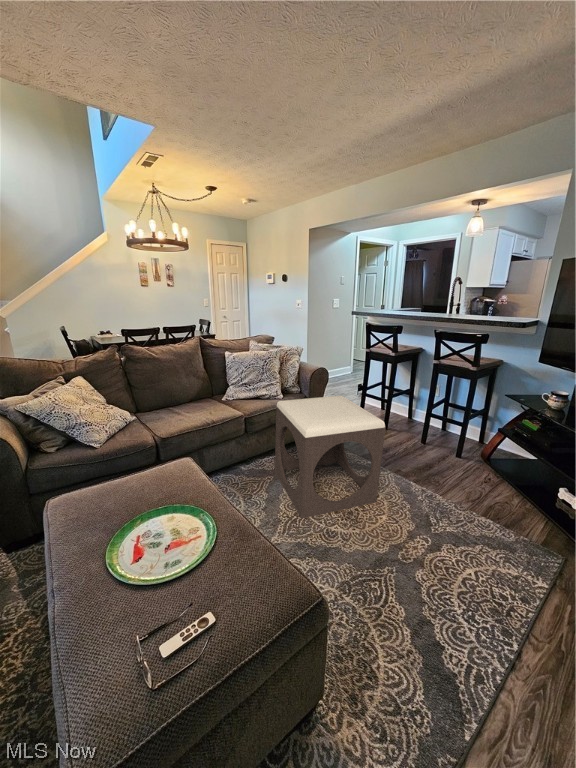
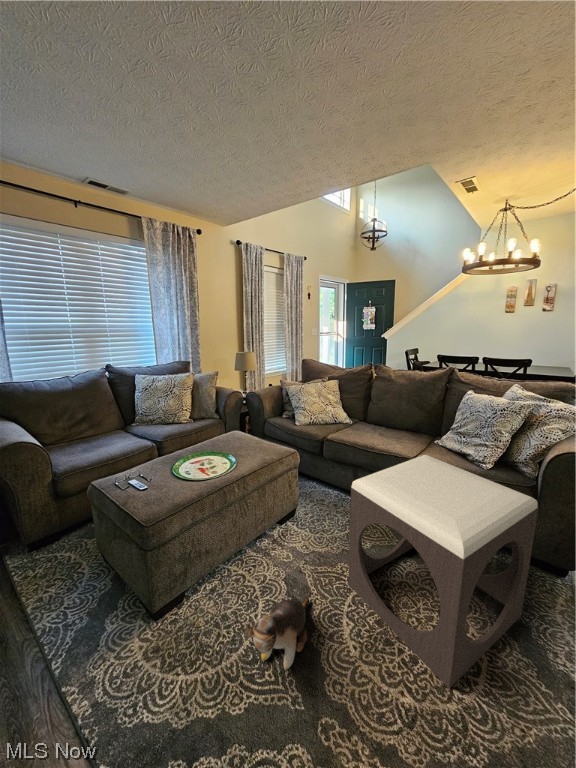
plush toy: none [312,537,398,587] -> present [245,598,310,670]

